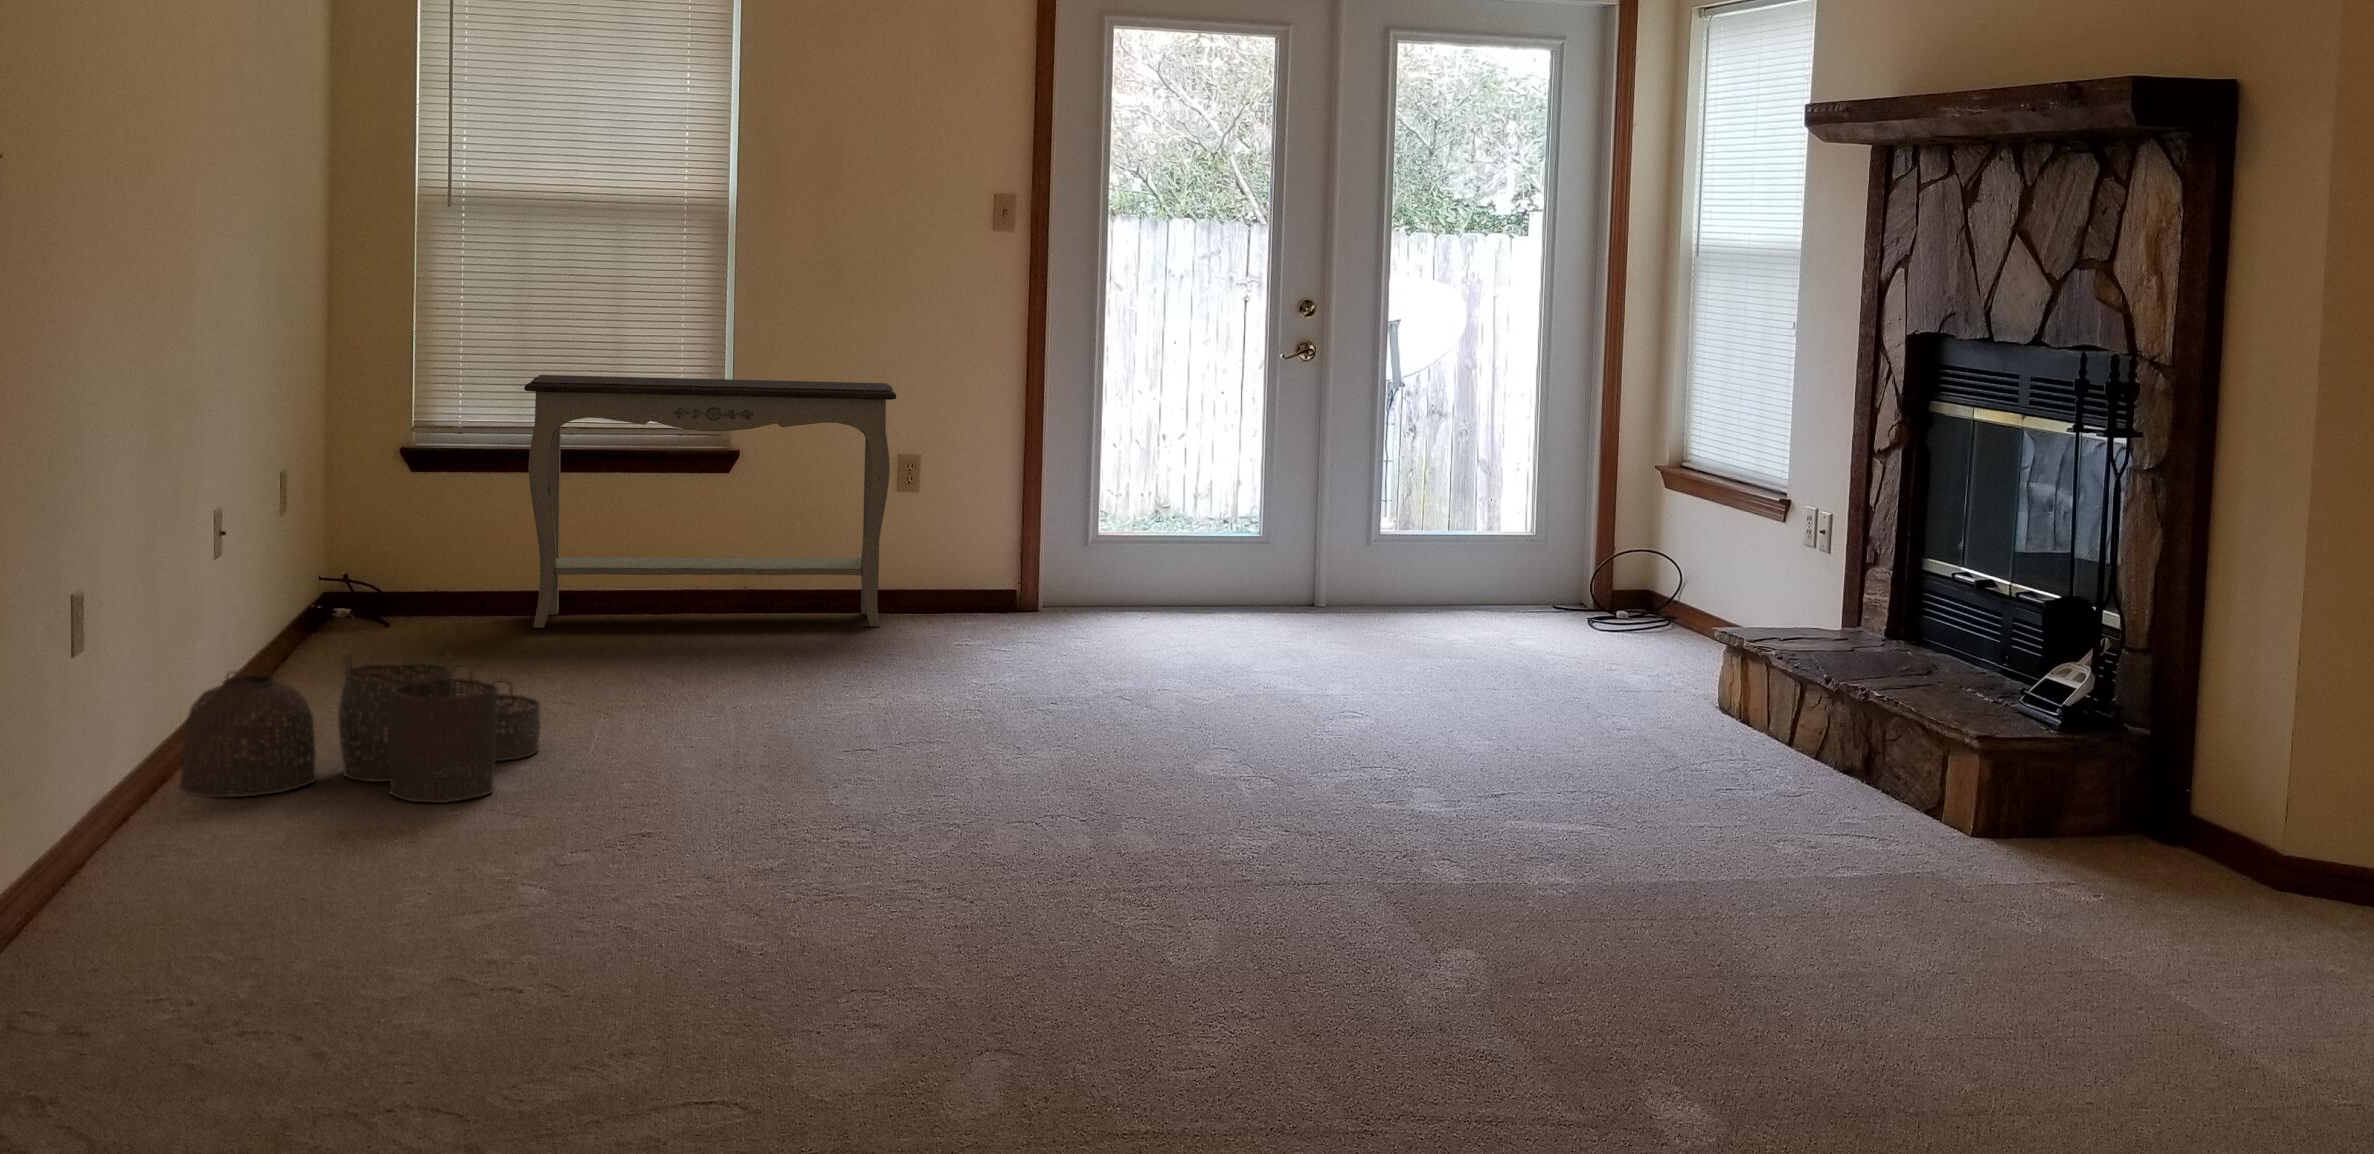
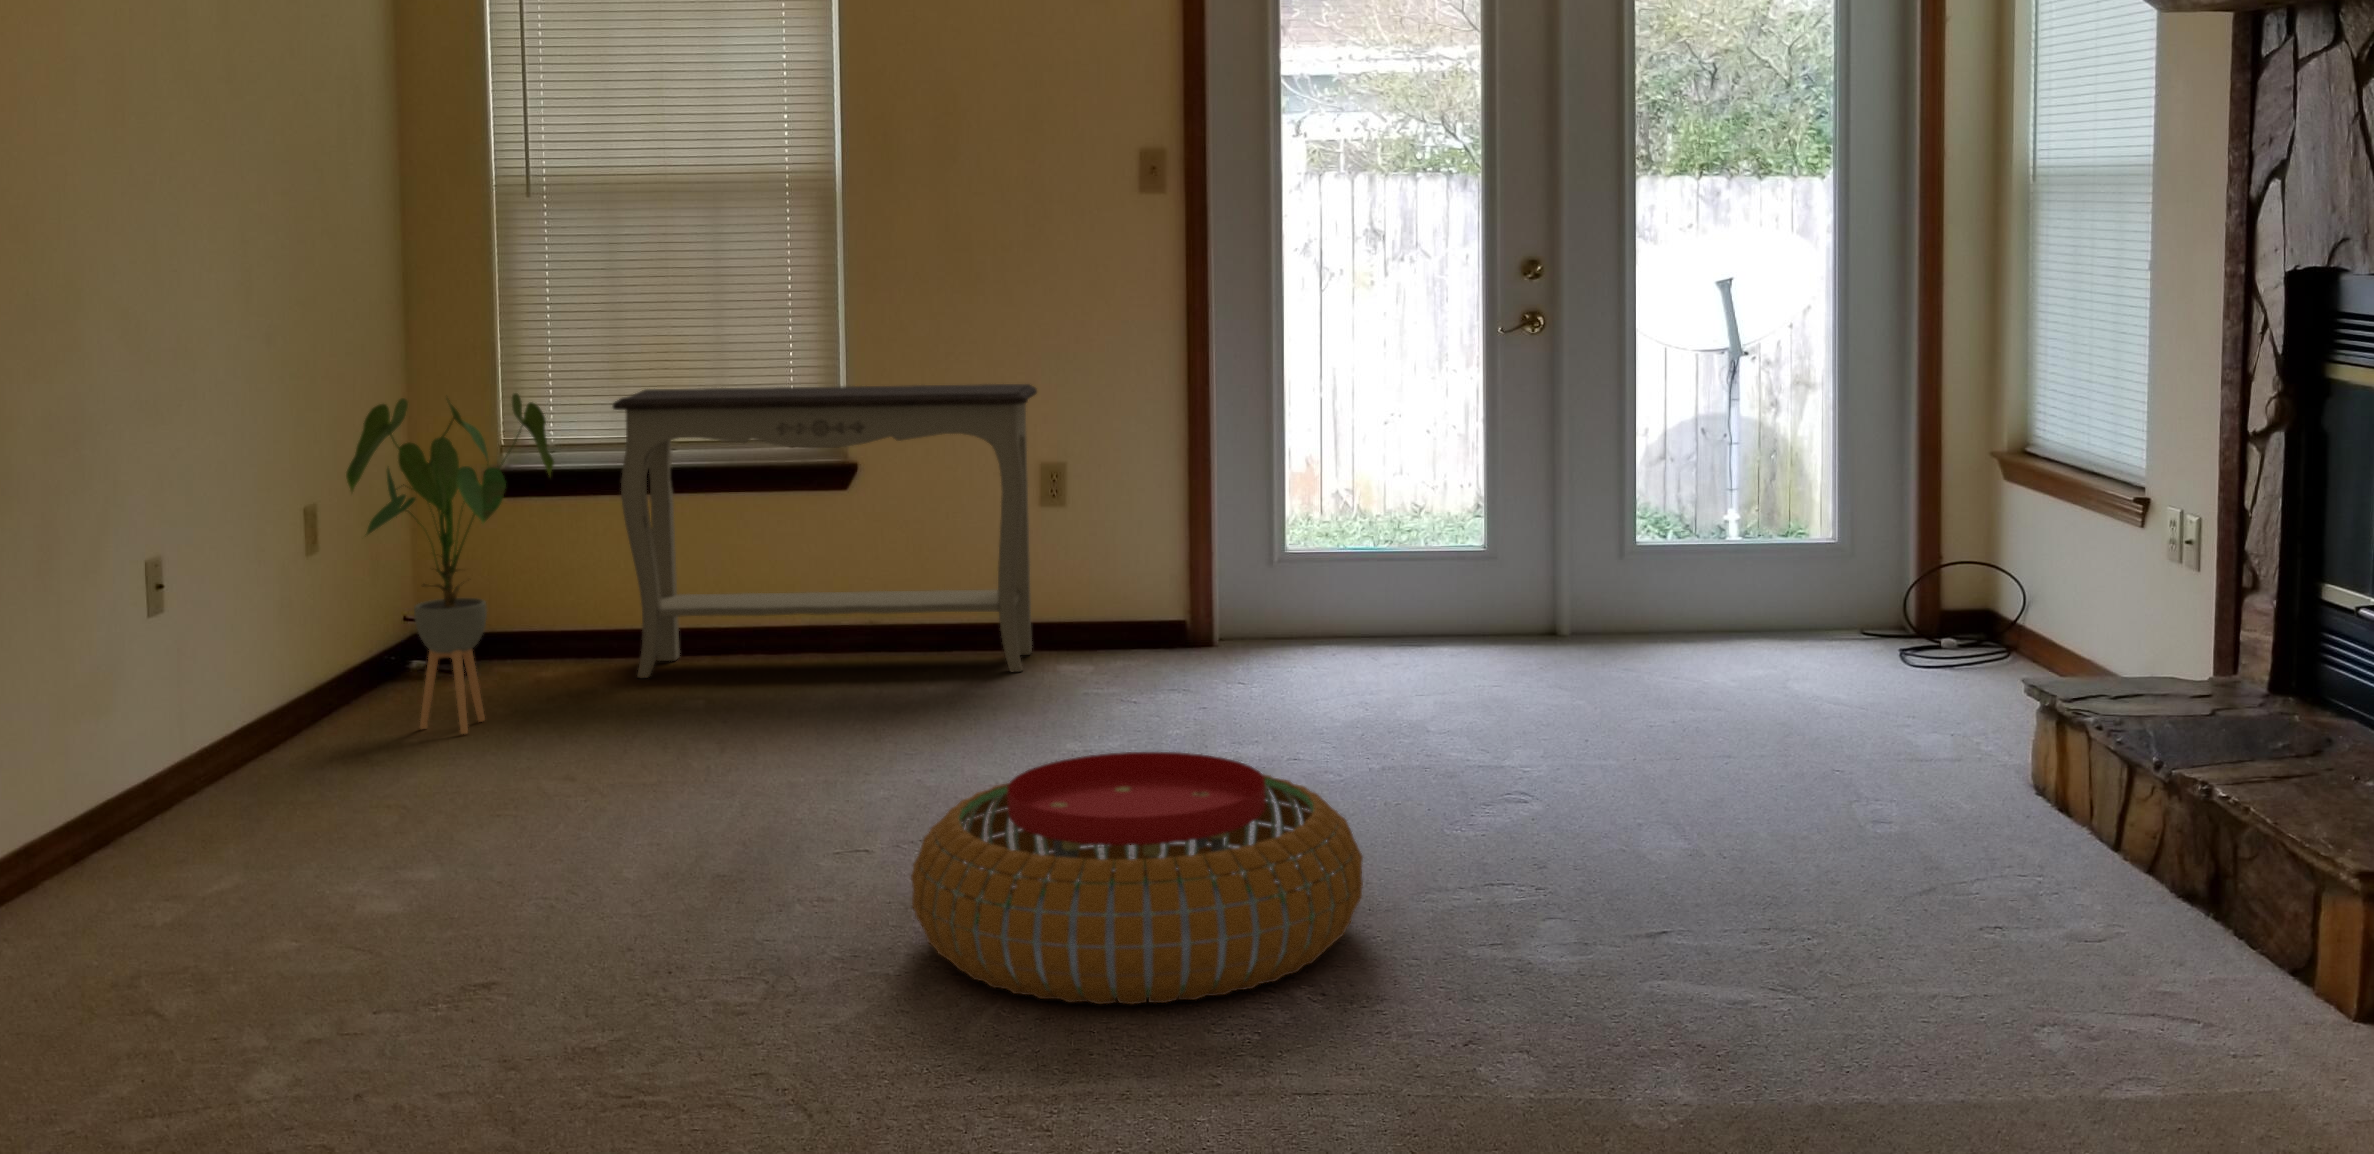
house plant: none [301,371,489,669] -> present [346,393,554,734]
woven basket: present [178,653,540,803] -> none [71,738,509,927]
pouf: none [946,664,1291,842] -> present [911,752,1363,1004]

